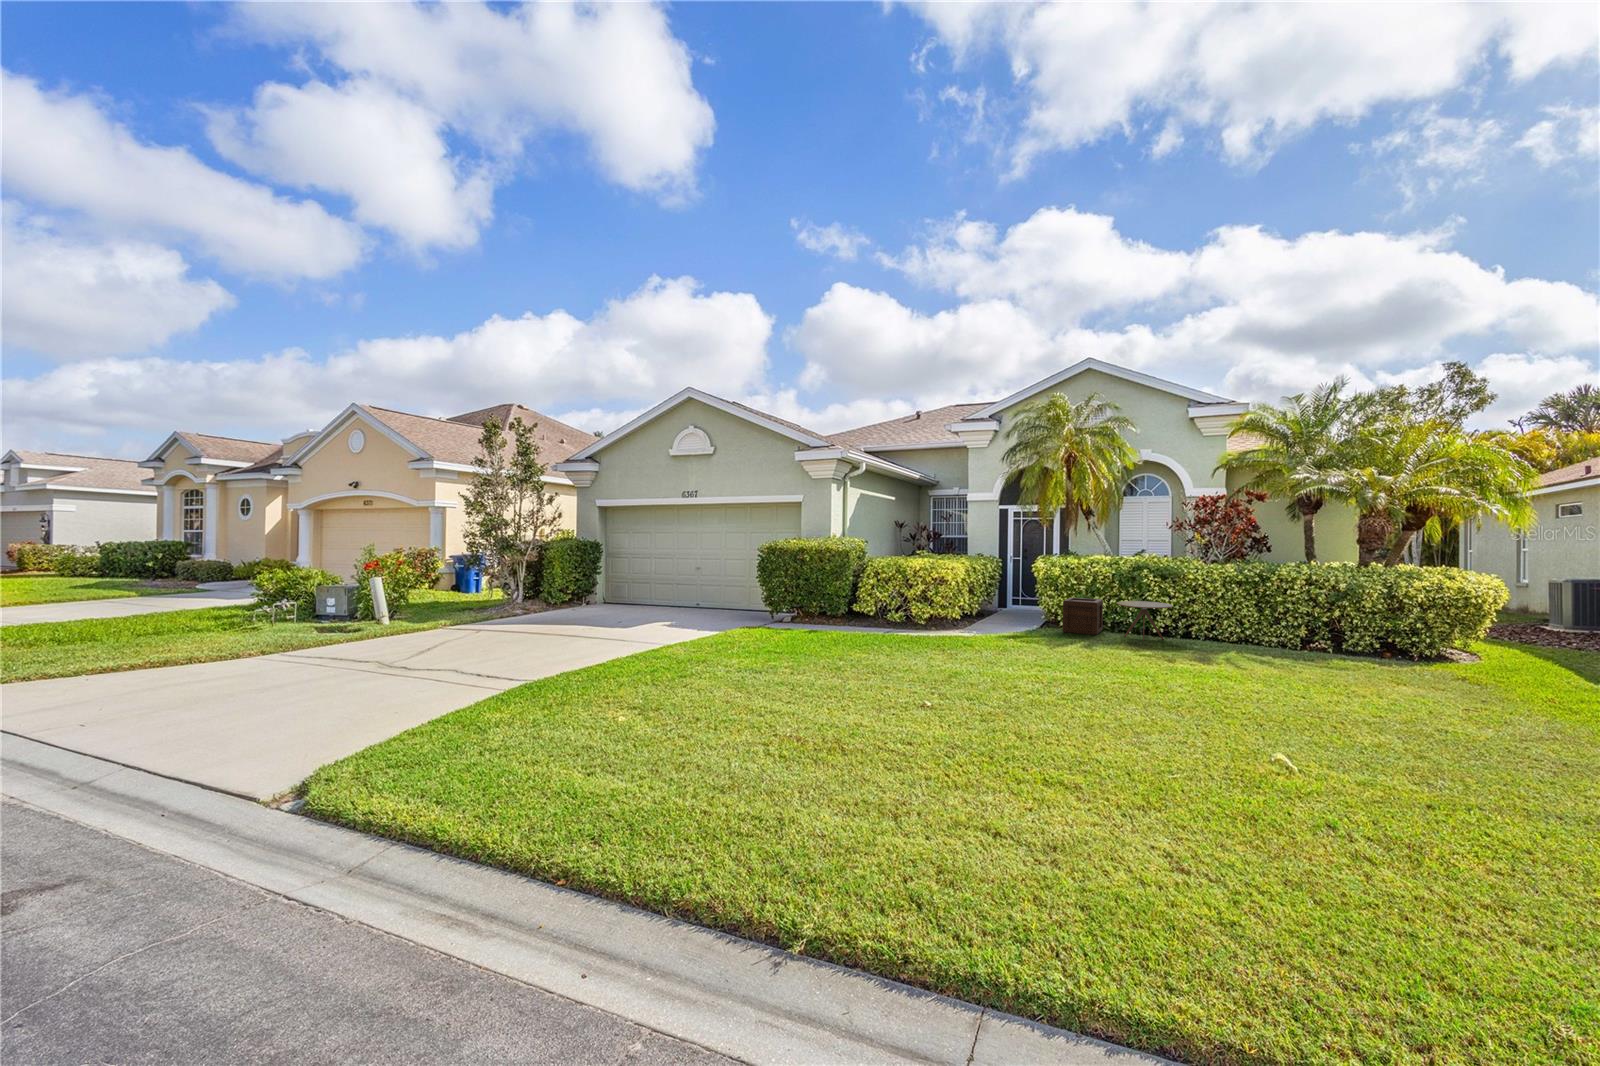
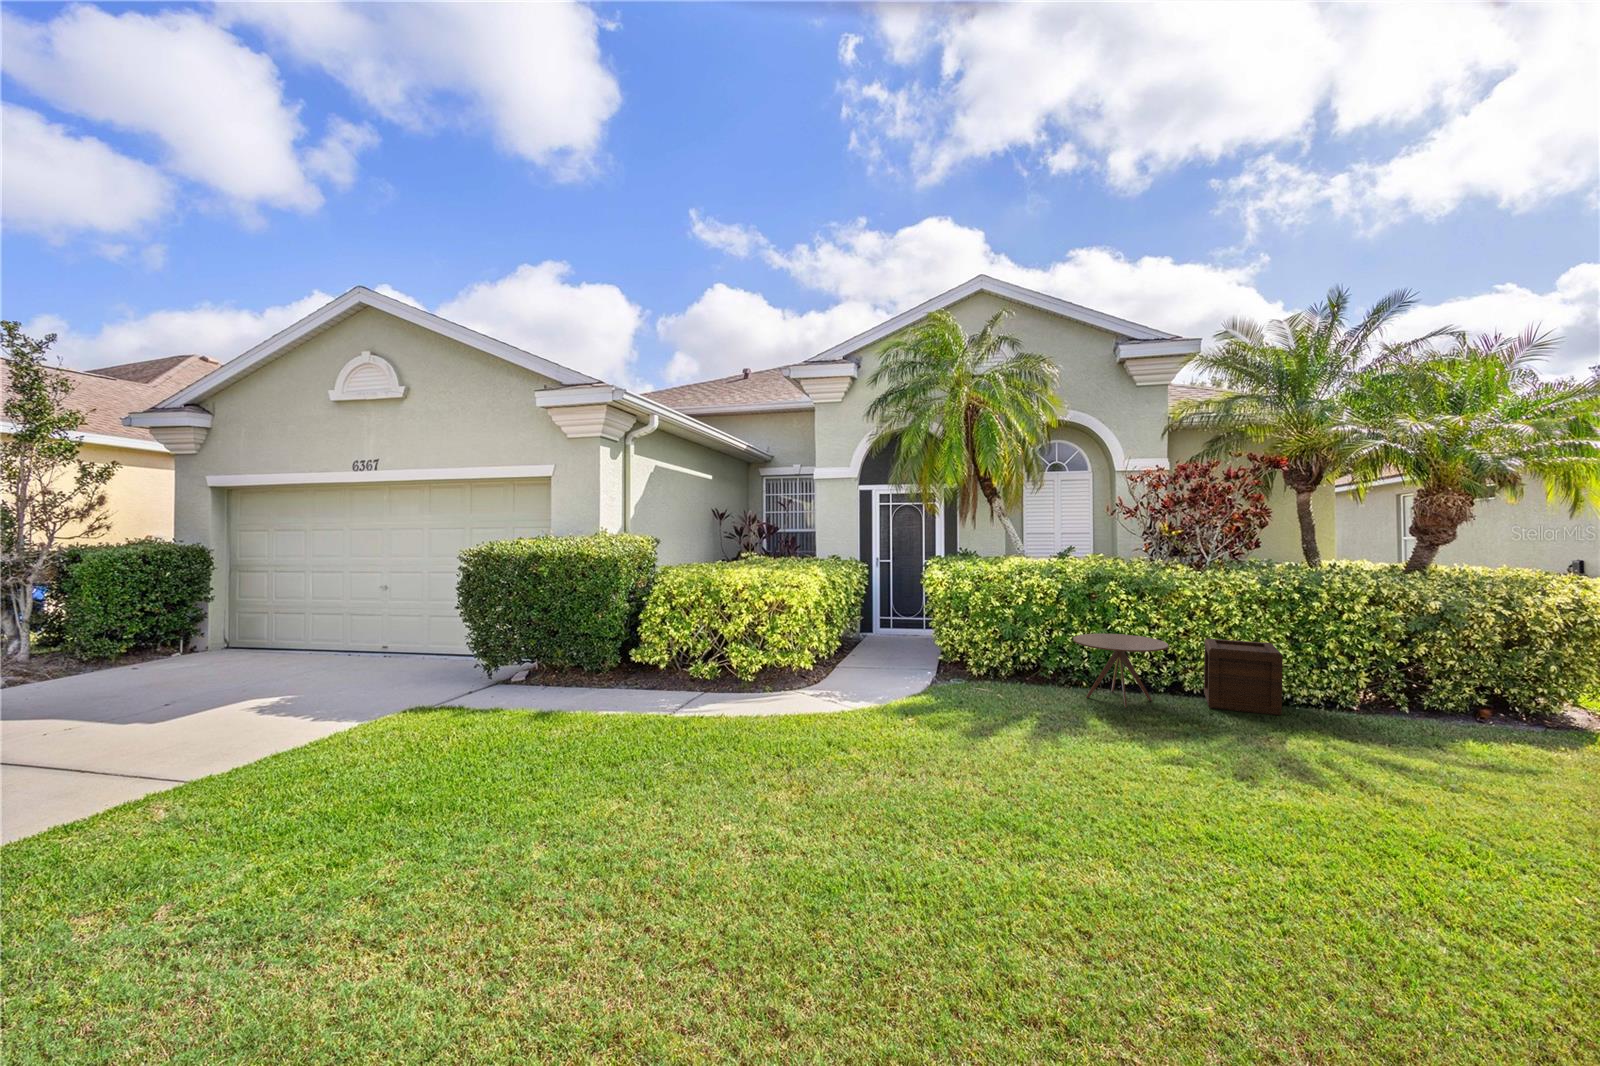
wooden crate: present [1063,598,1103,635] -> present [1204,639,1283,715]

